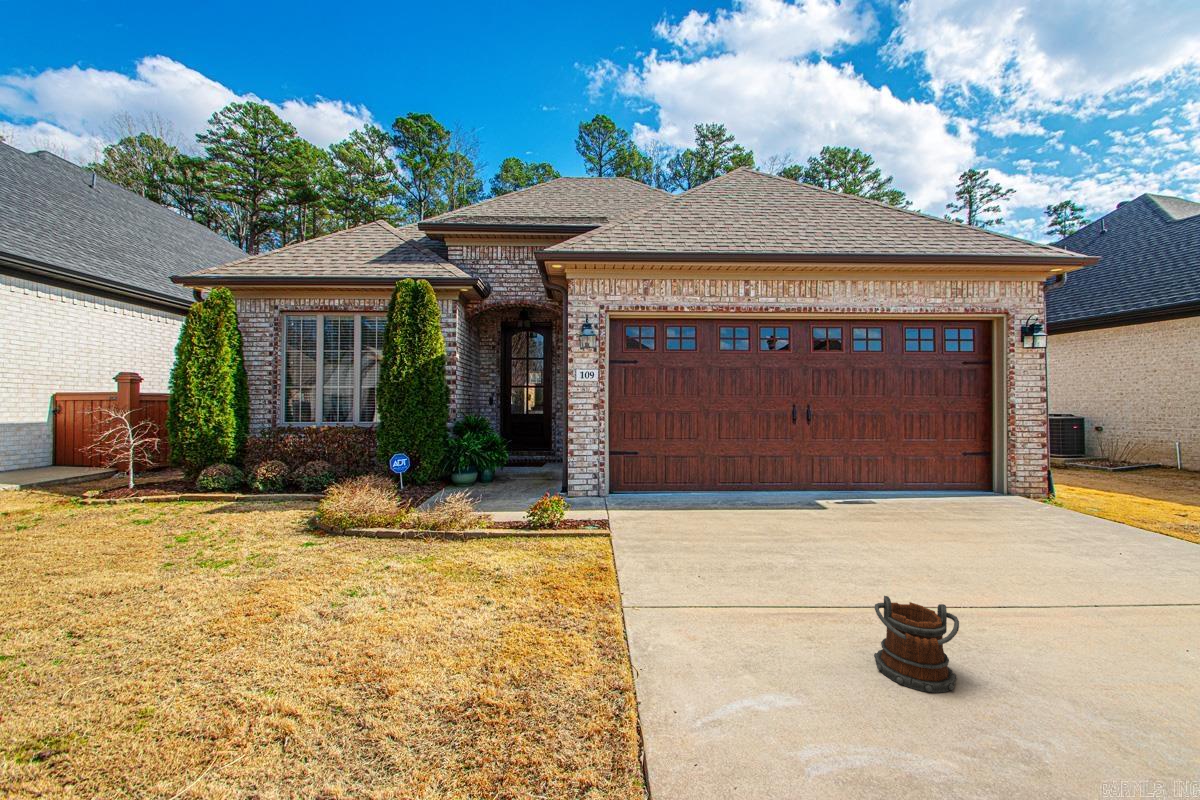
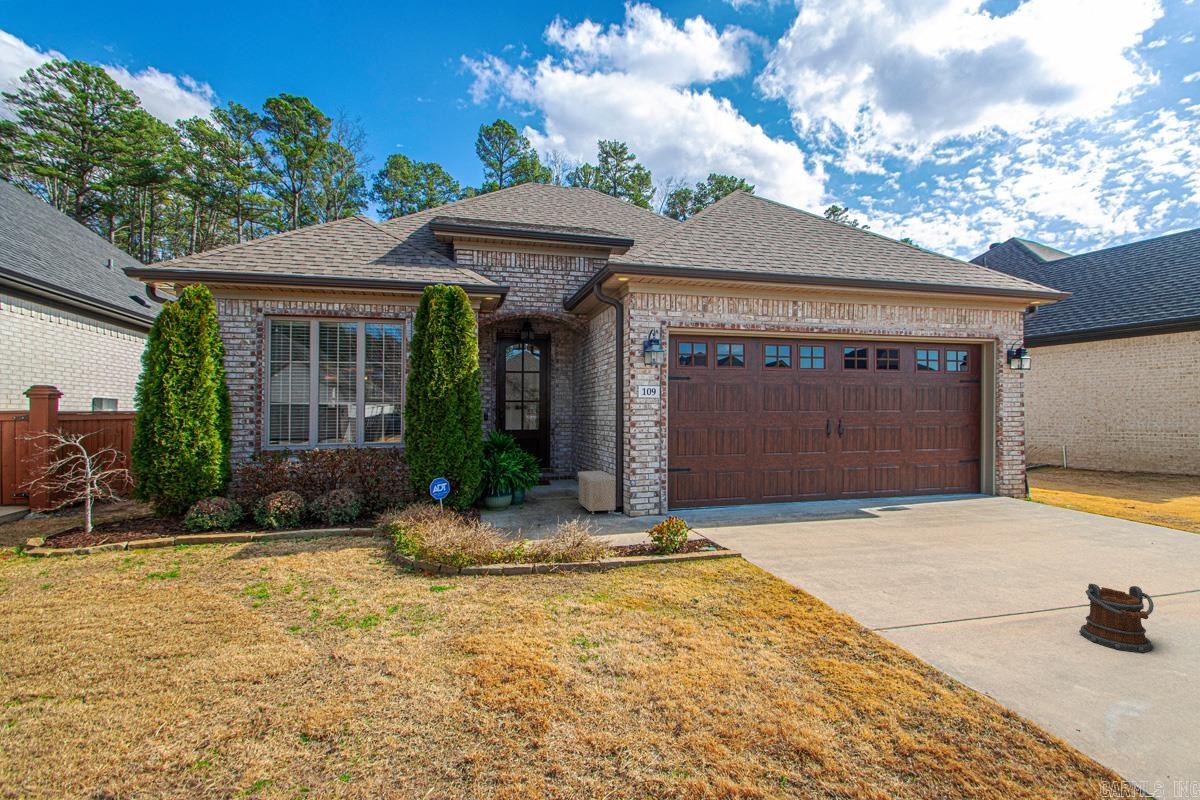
storage bench: none [531,451,560,491] -> present [578,471,616,514]

